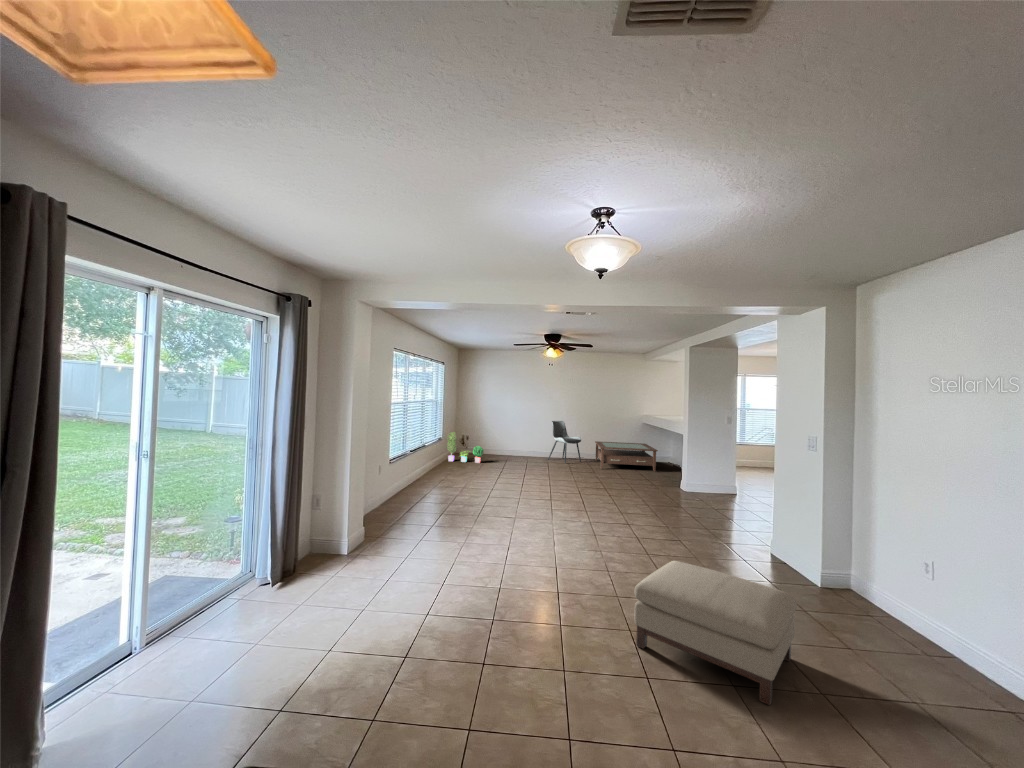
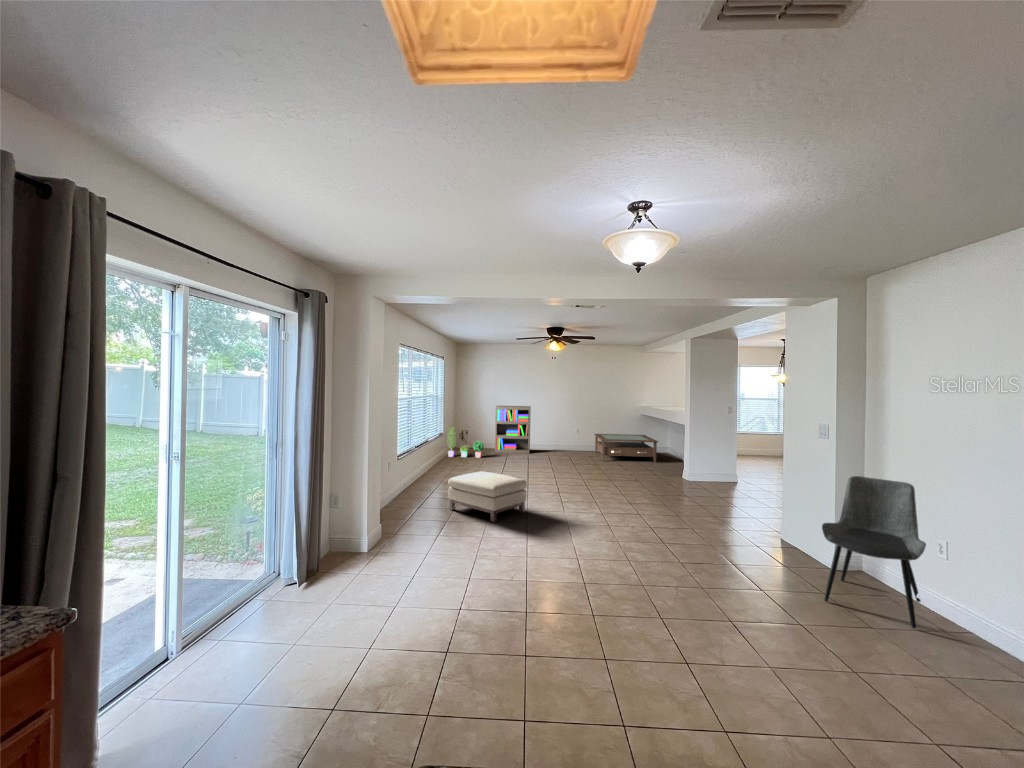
bookshelf: none [495,412,532,460] -> present [495,406,531,454]
dining chair: present [548,421,581,463] -> present [822,476,926,628]
ottoman: present [634,561,797,705] -> present [448,472,527,522]

